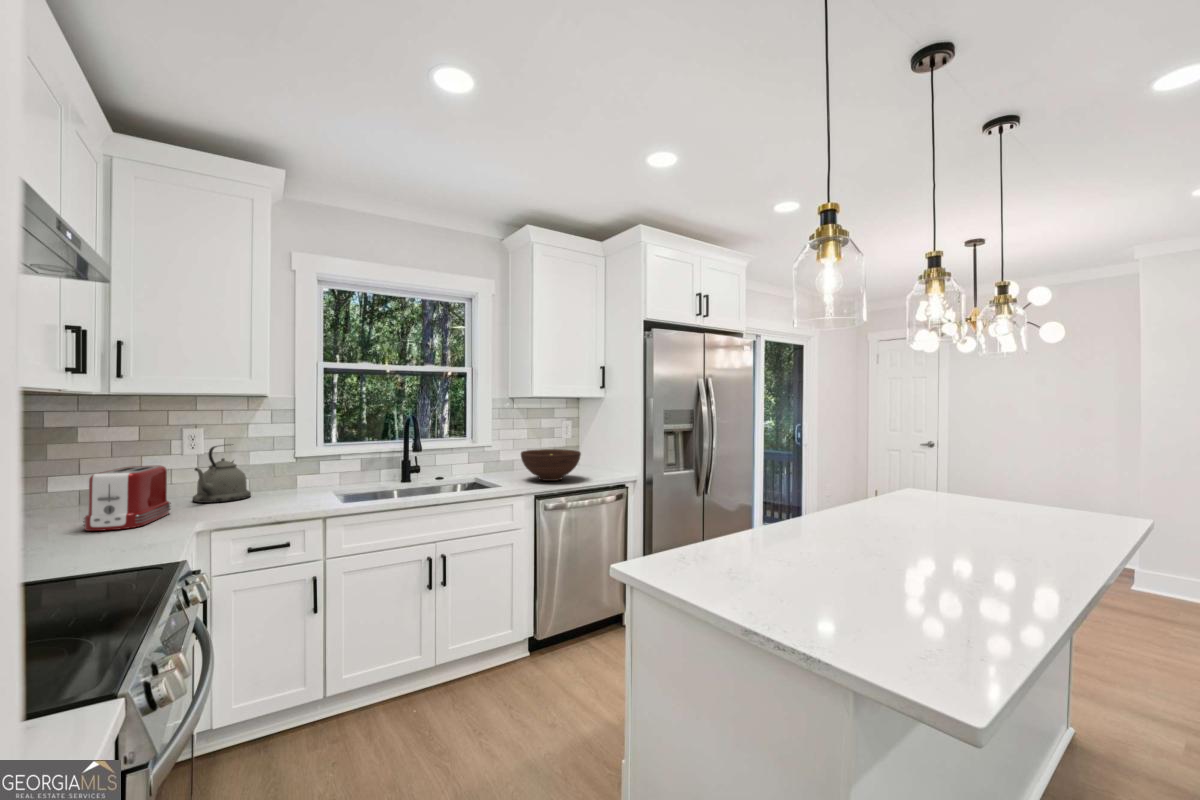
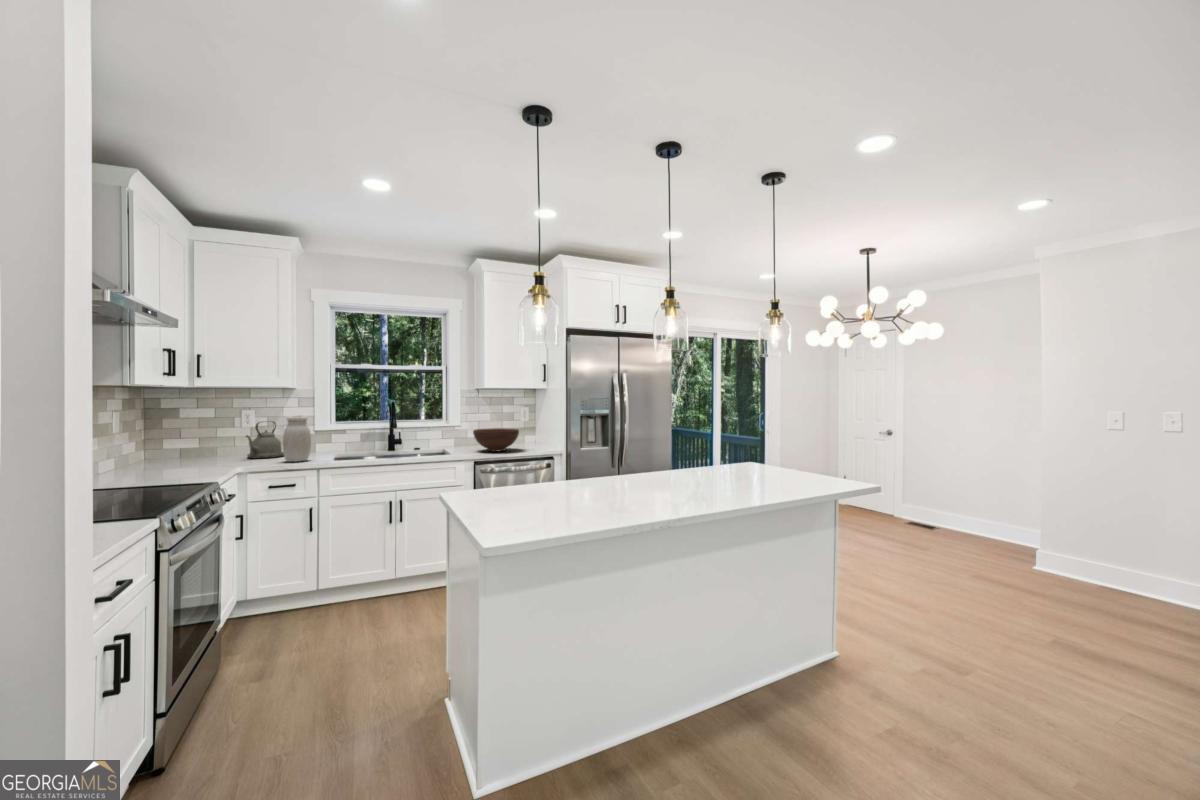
jar: none [261,437,304,508] -> present [283,416,311,462]
toaster: present [83,466,171,531] -> none [177,433,230,469]

